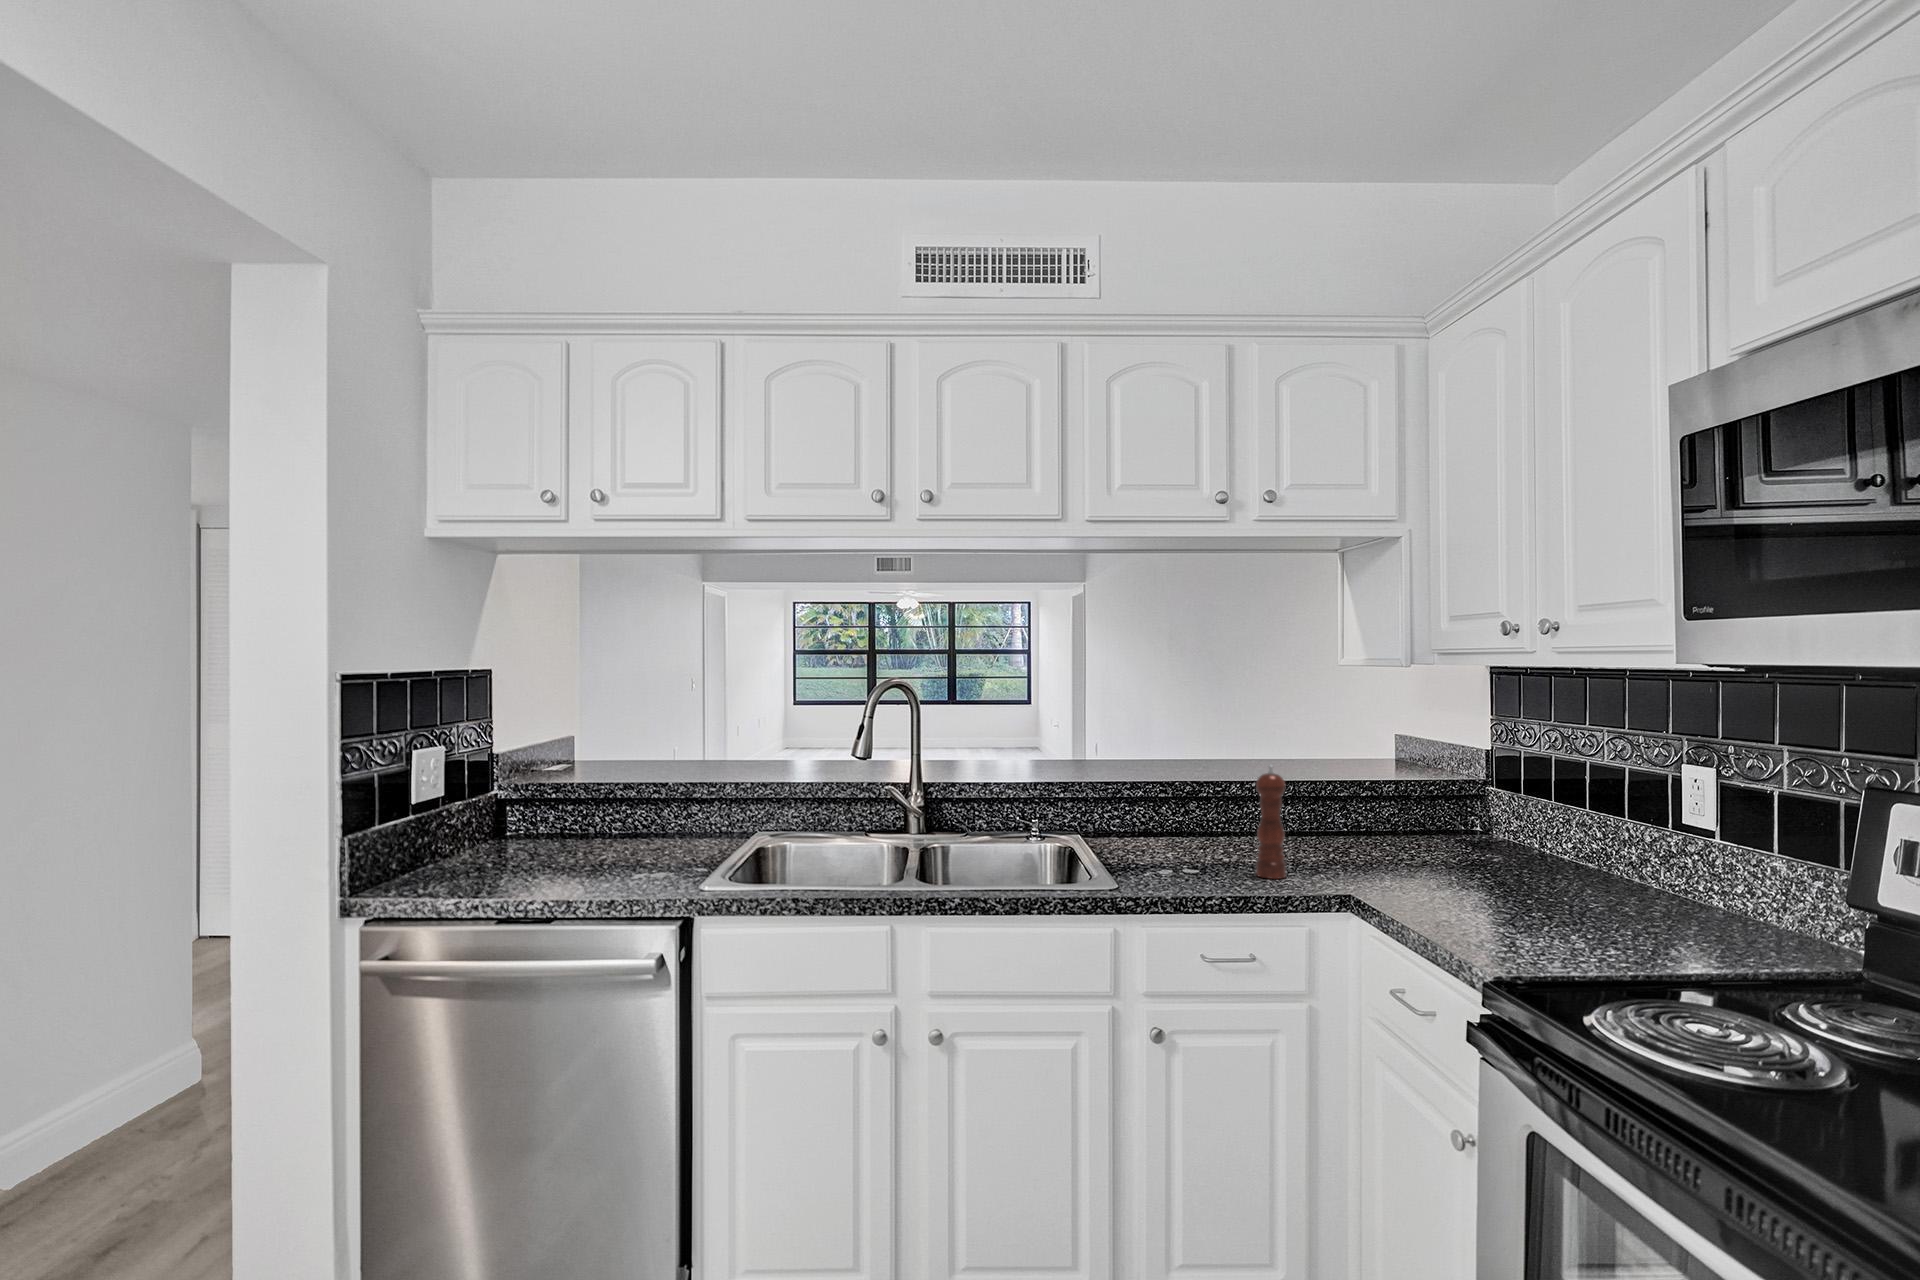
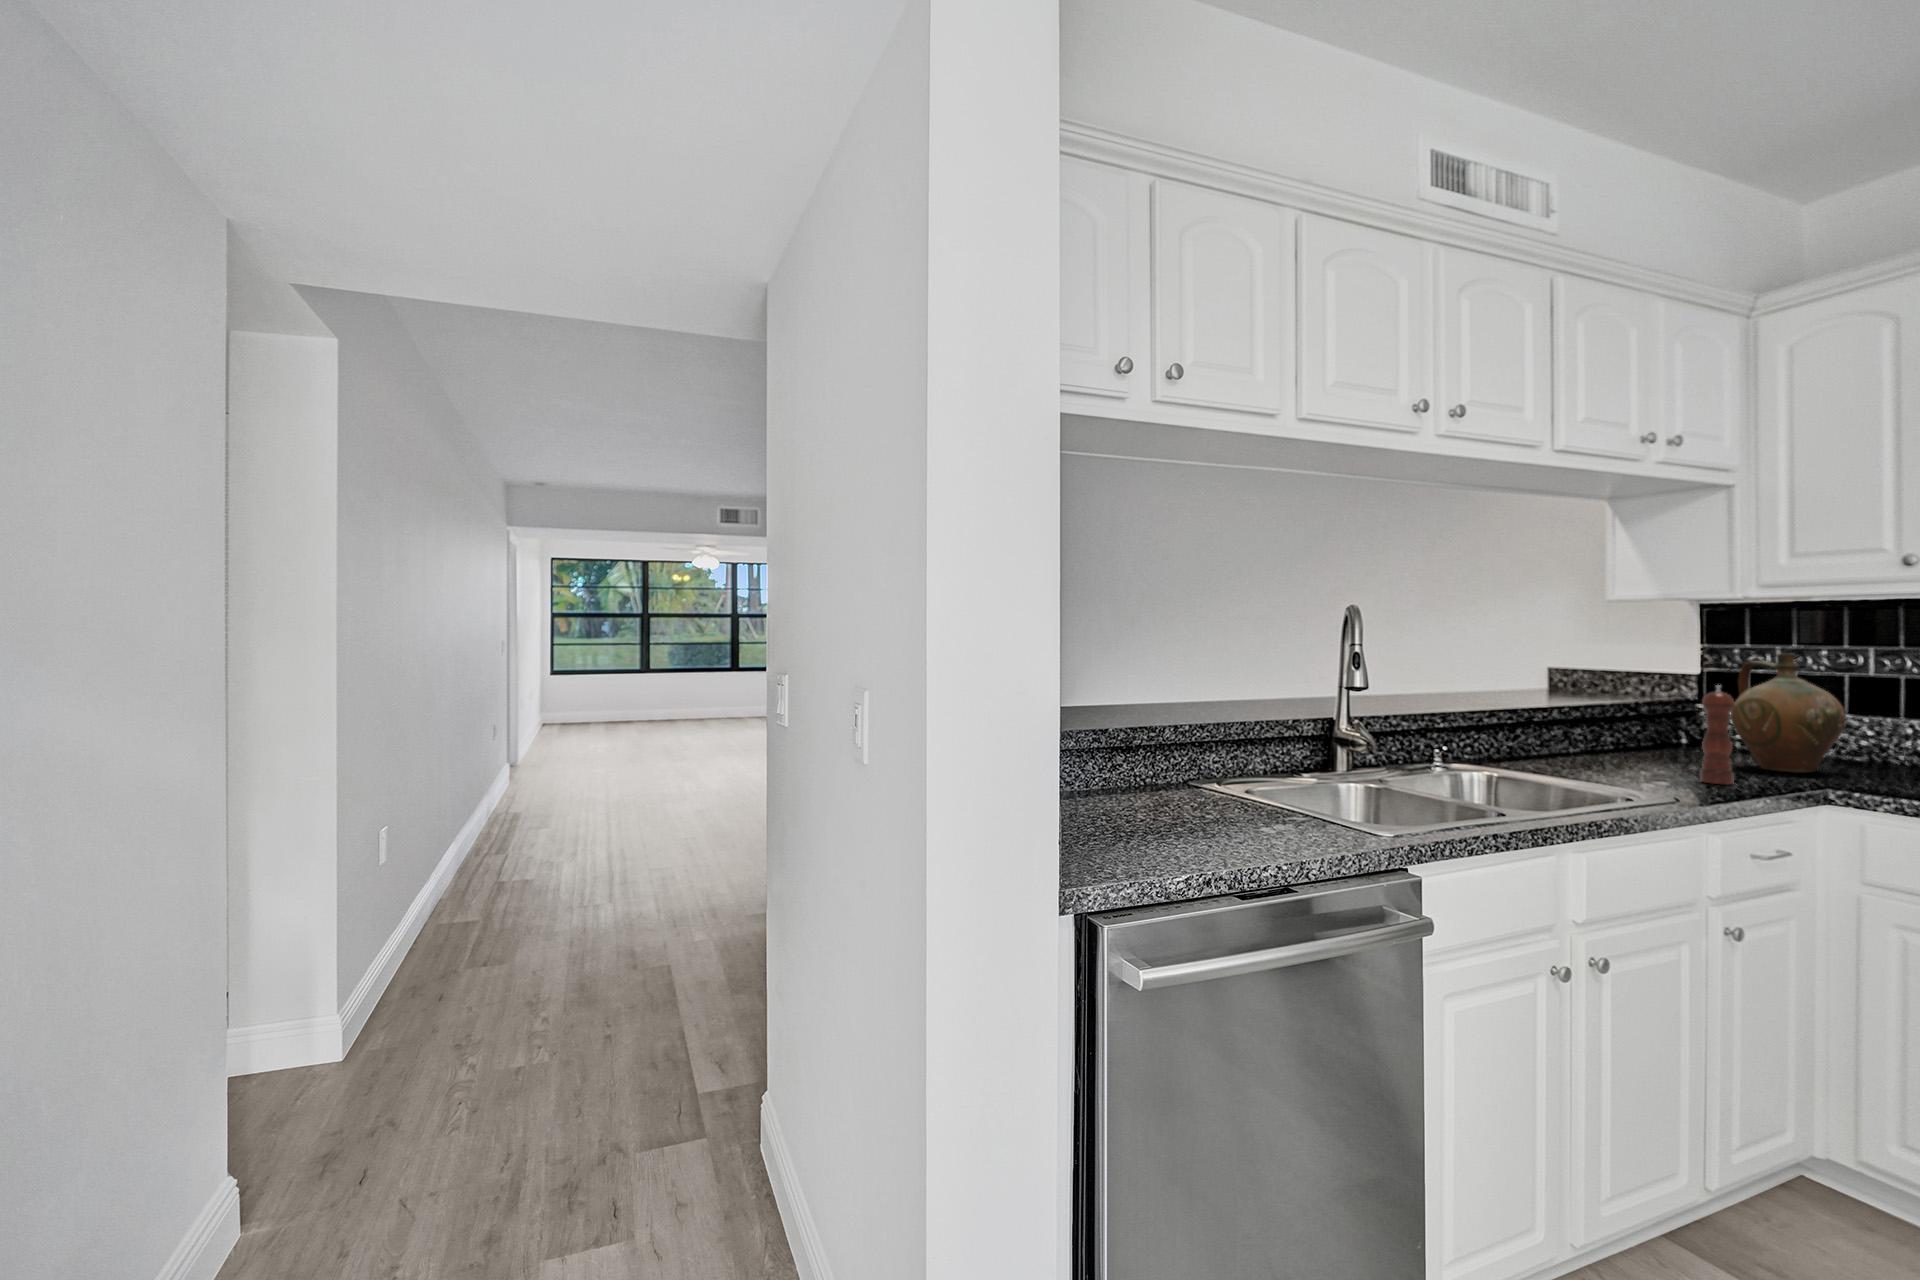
ceramic jug: none [1386,729,1493,875] -> present [1731,653,1846,773]

